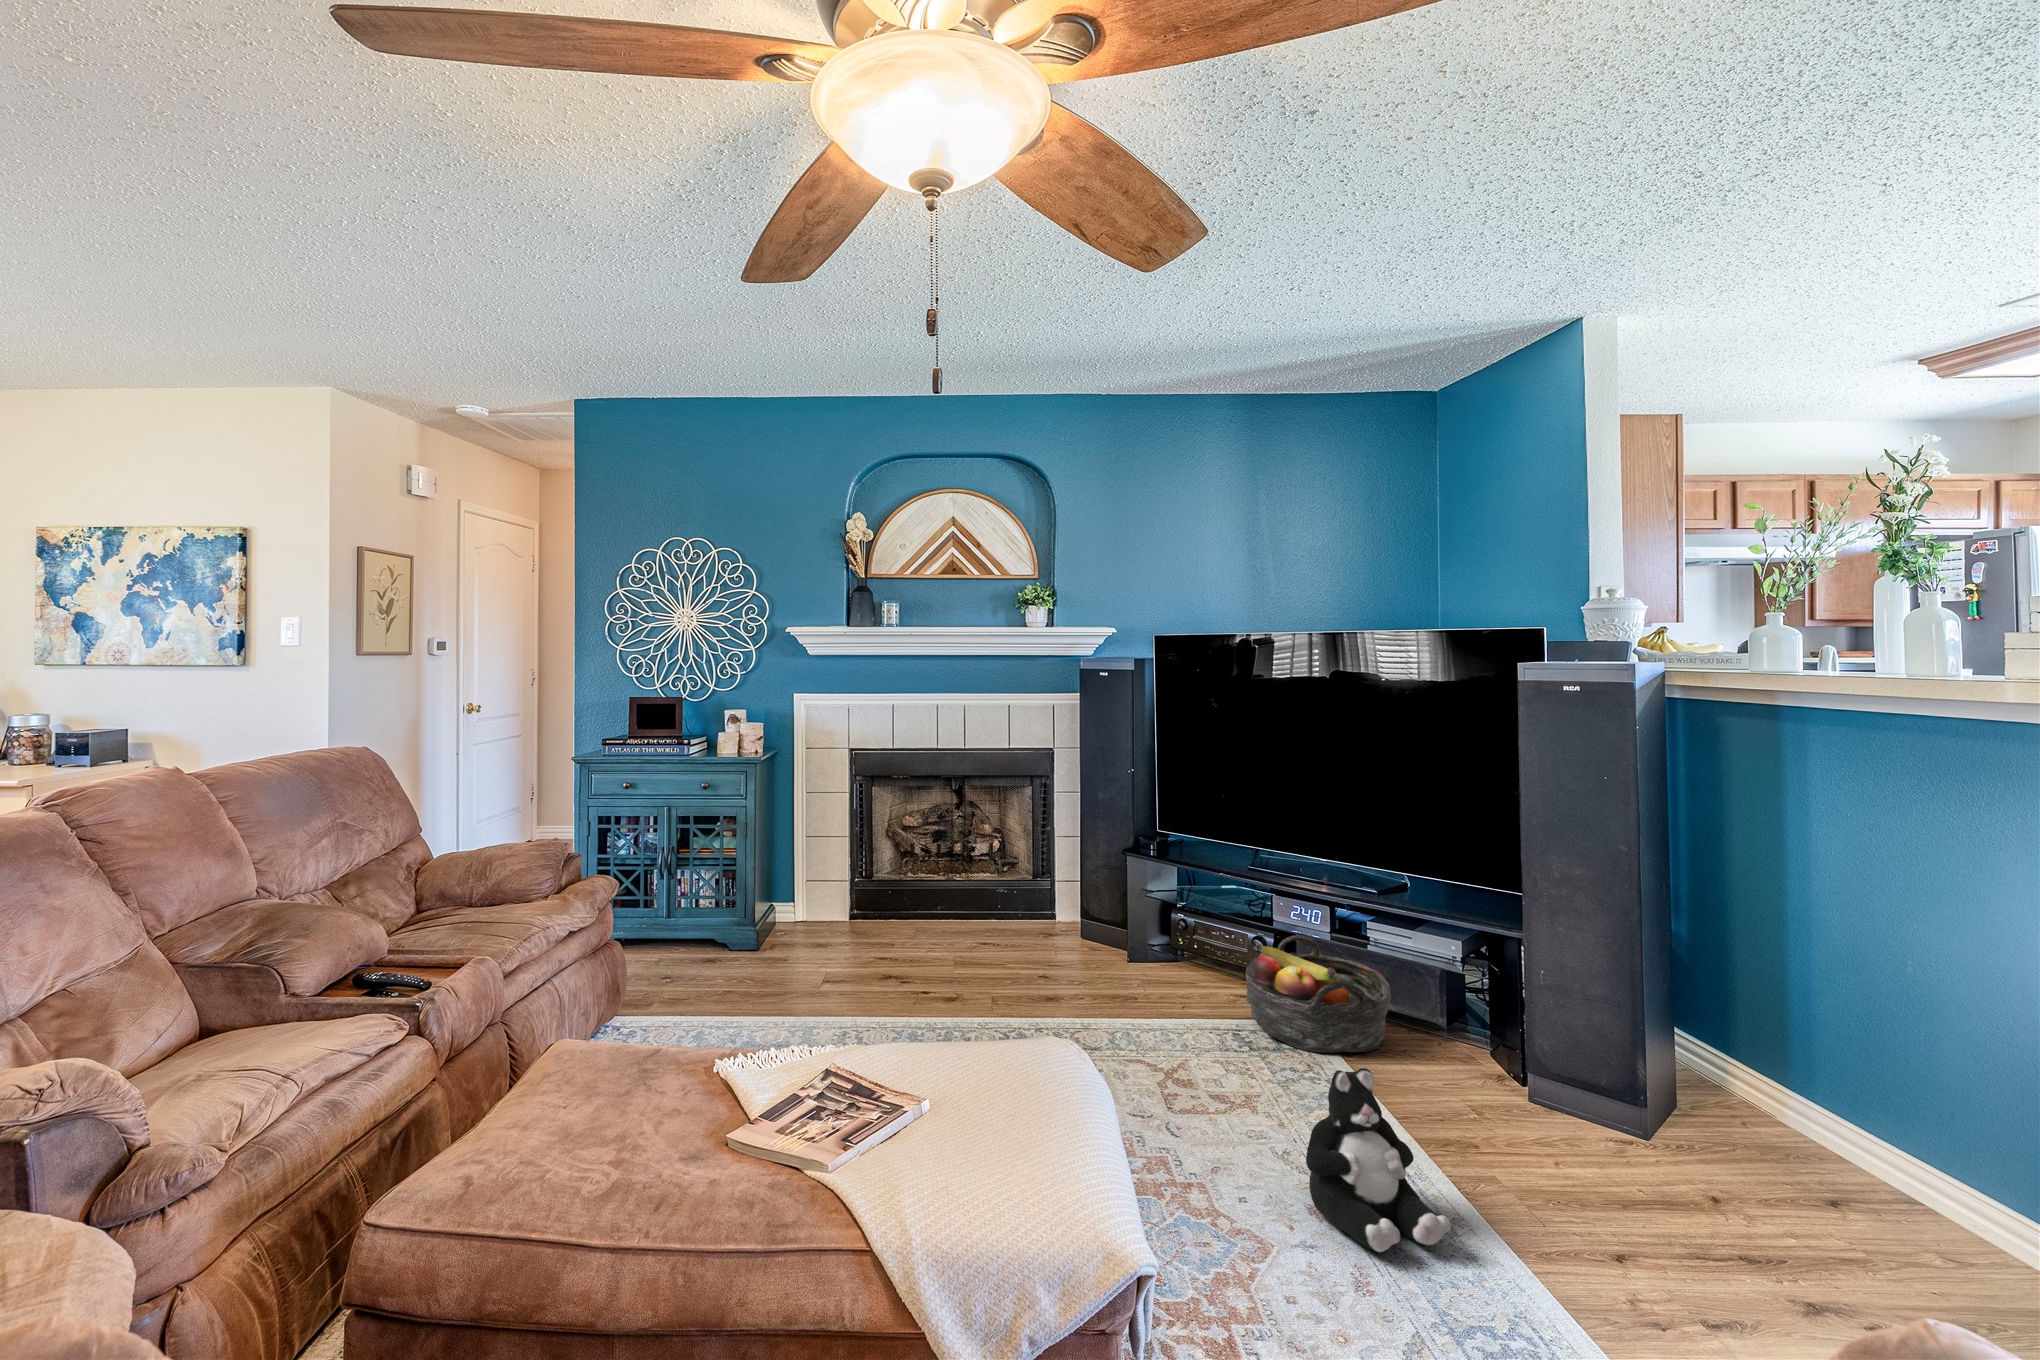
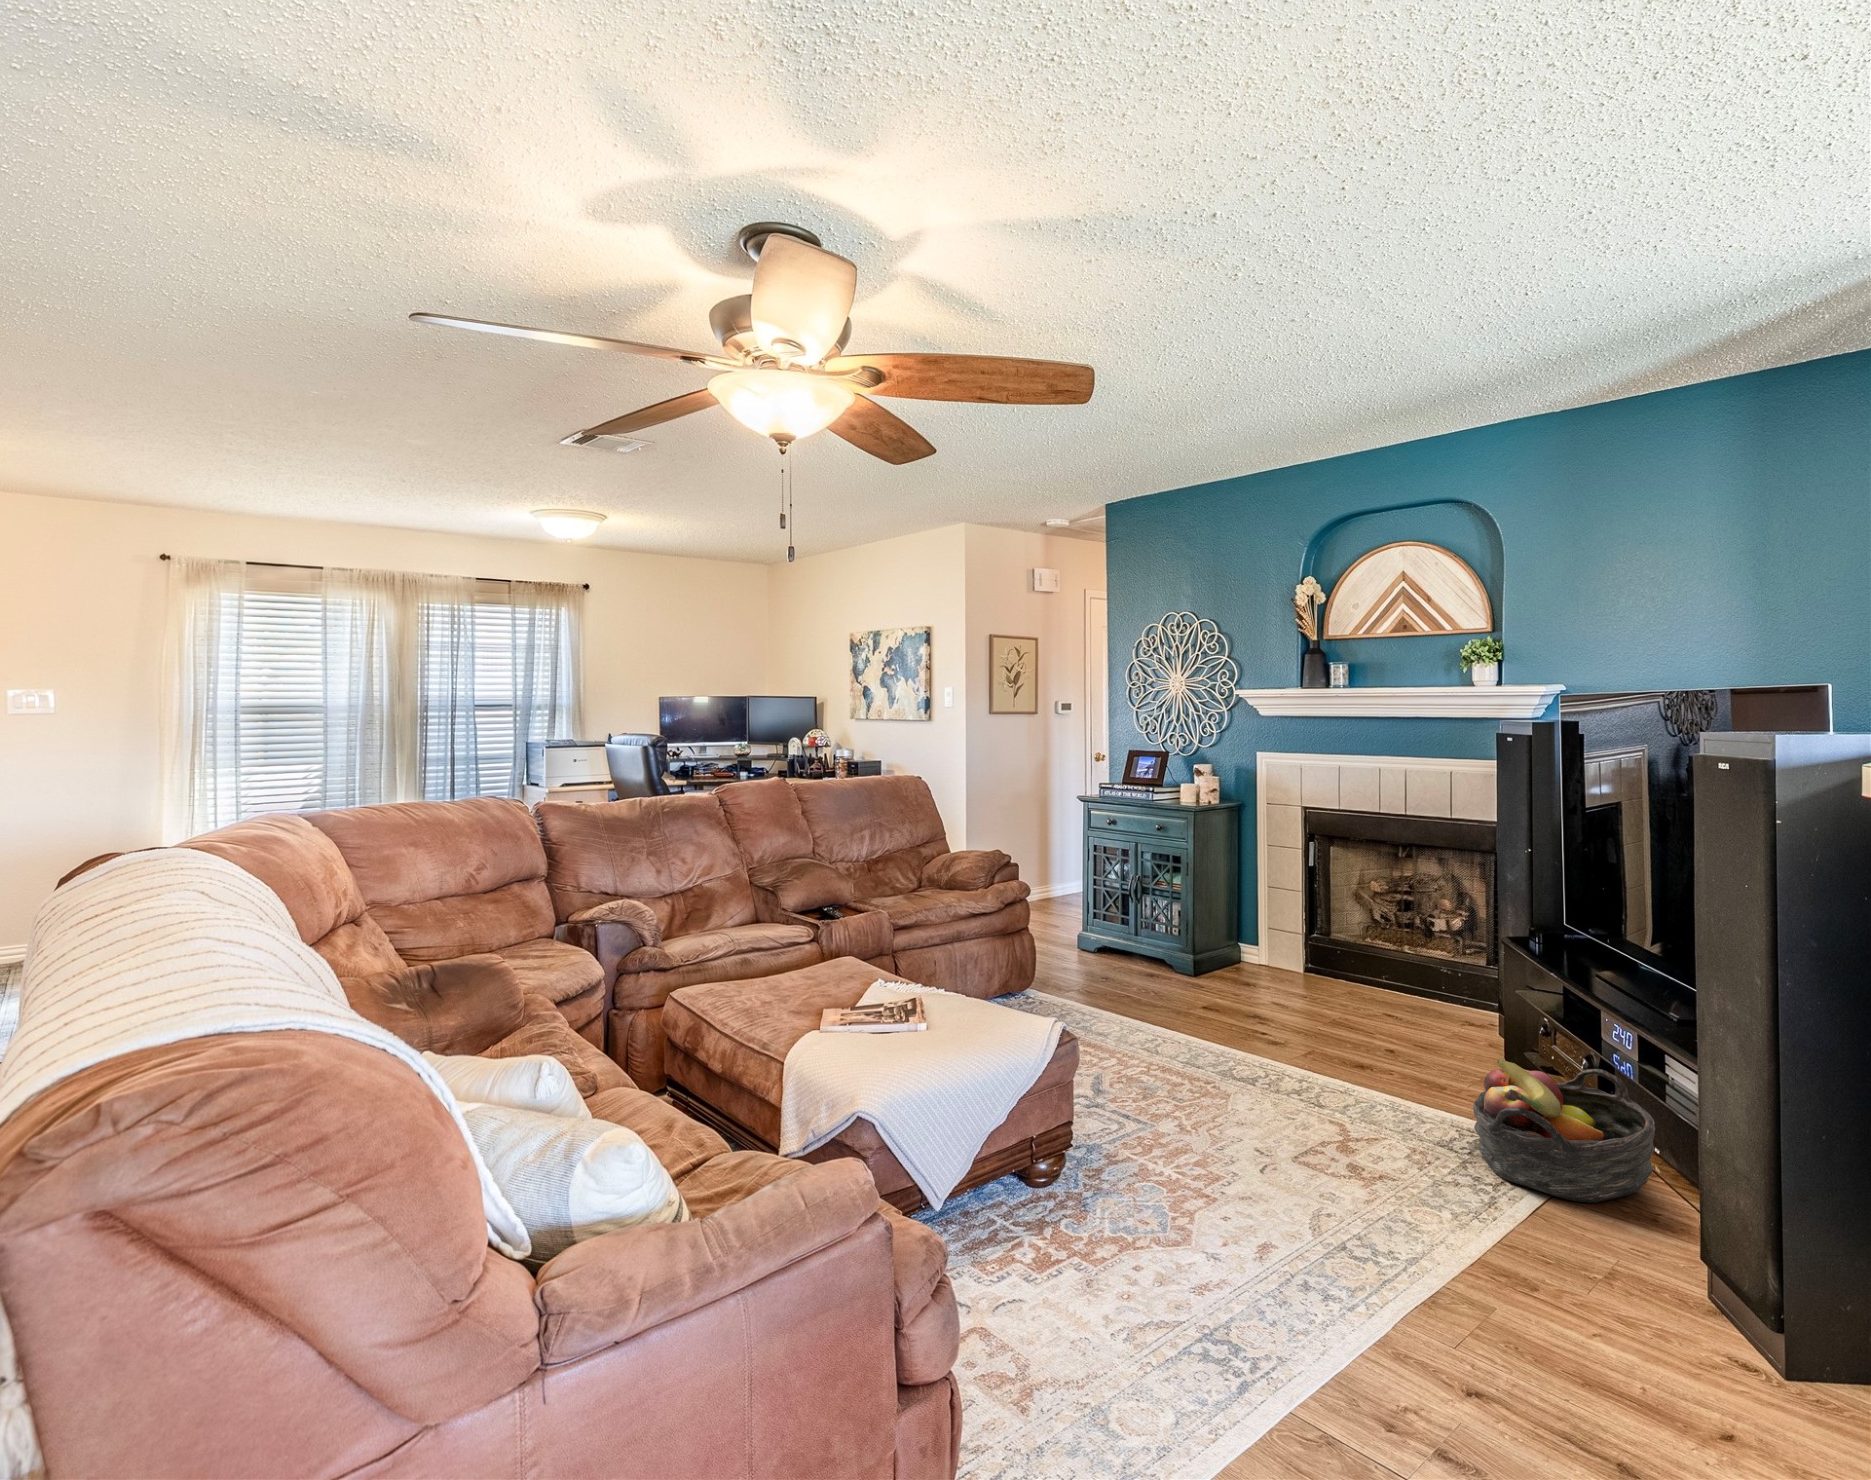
plush toy: present [1306,1068,1451,1252] -> none [1184,1117,1294,1270]

